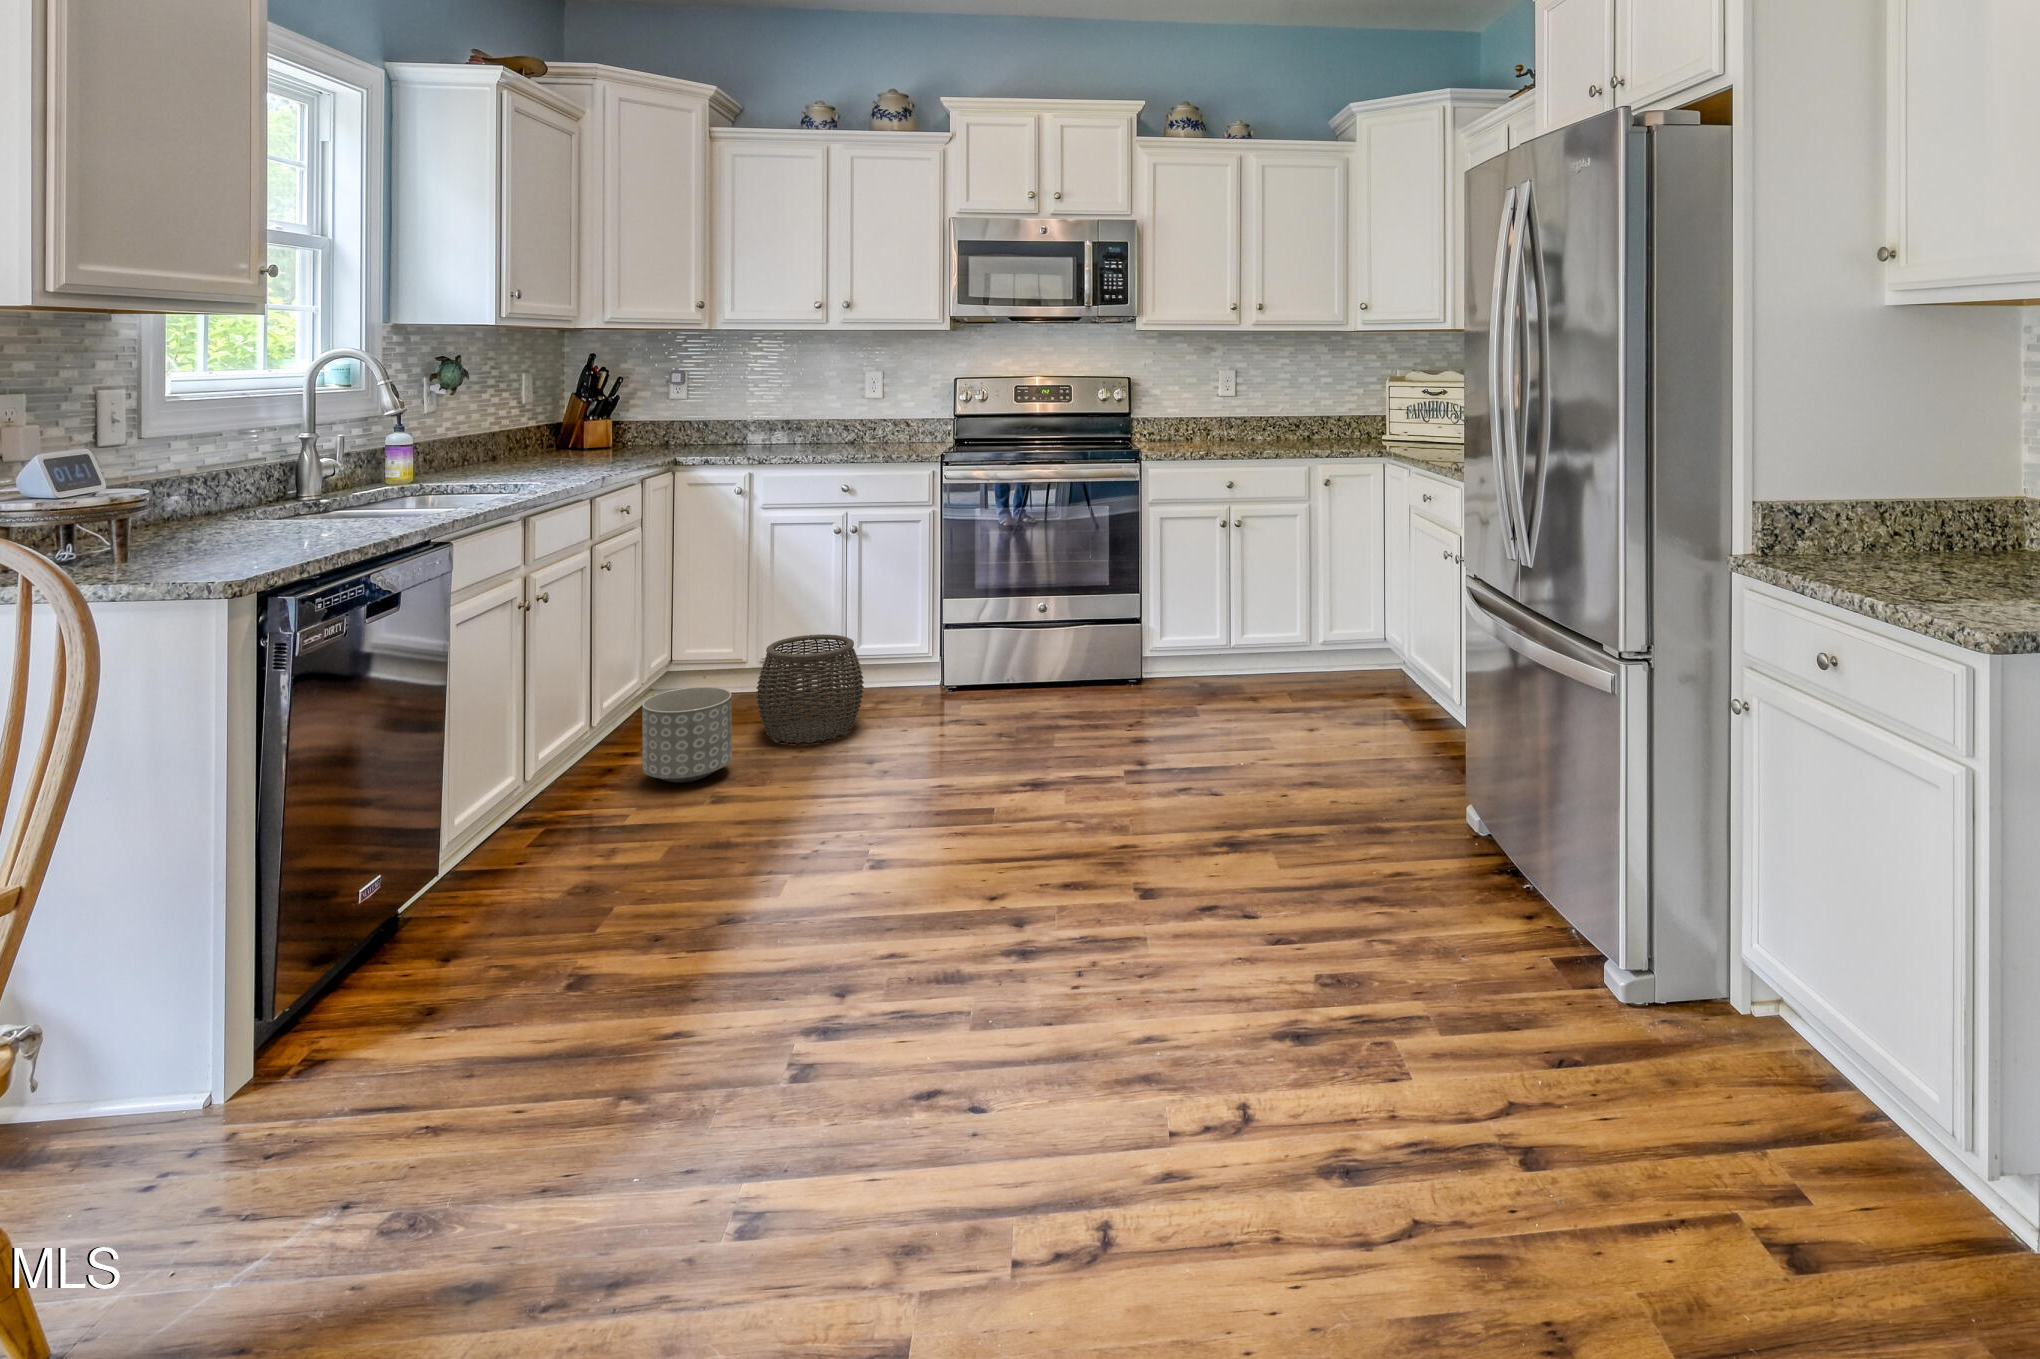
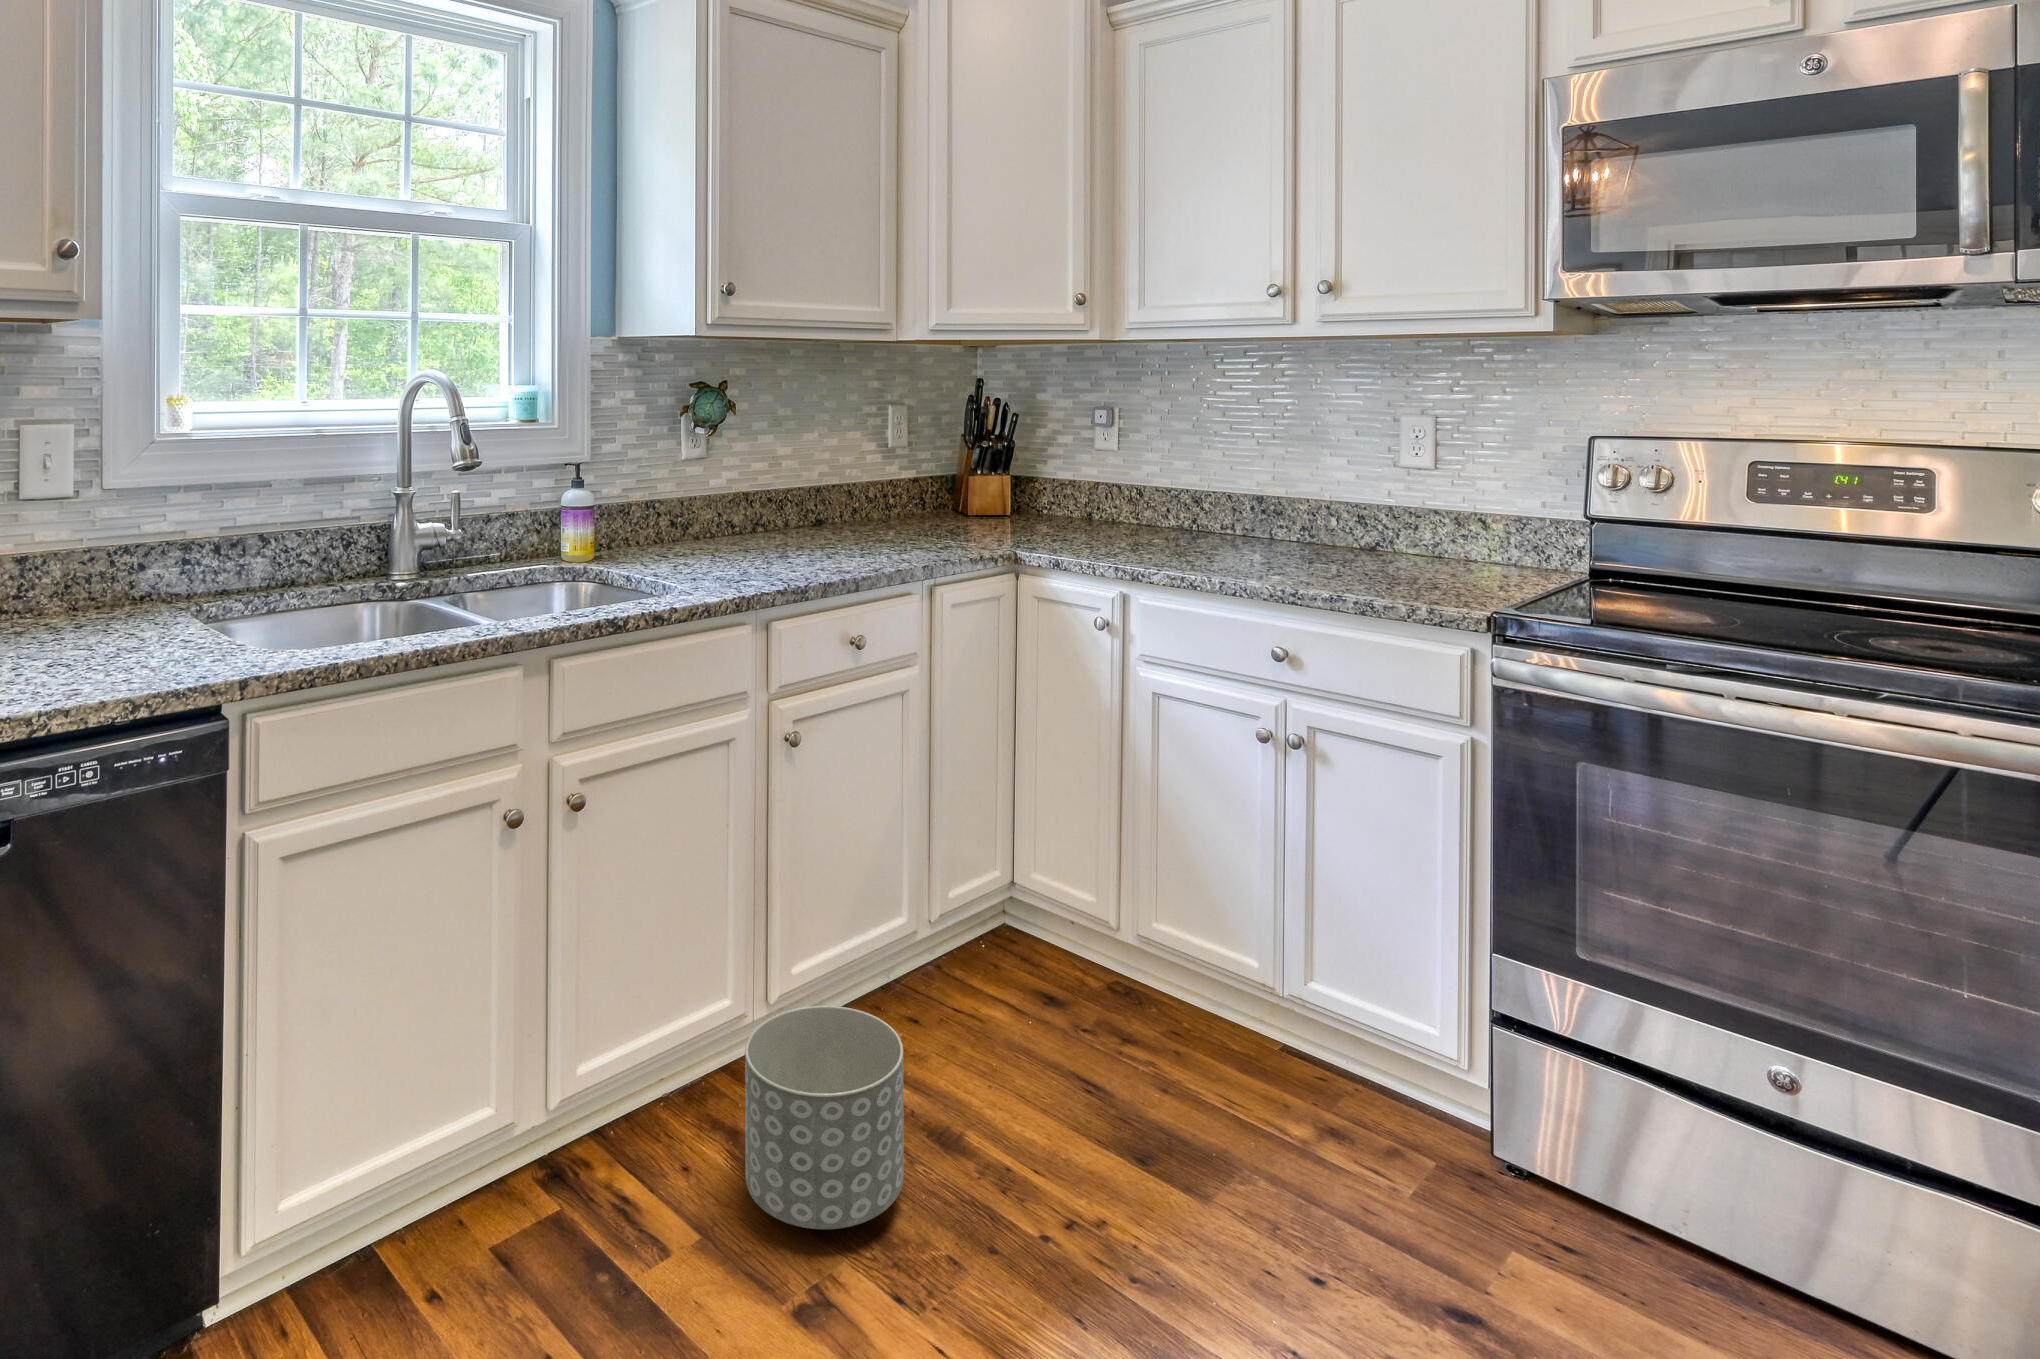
woven basket: present [756,634,864,744] -> none [1009,952,1233,1235]

